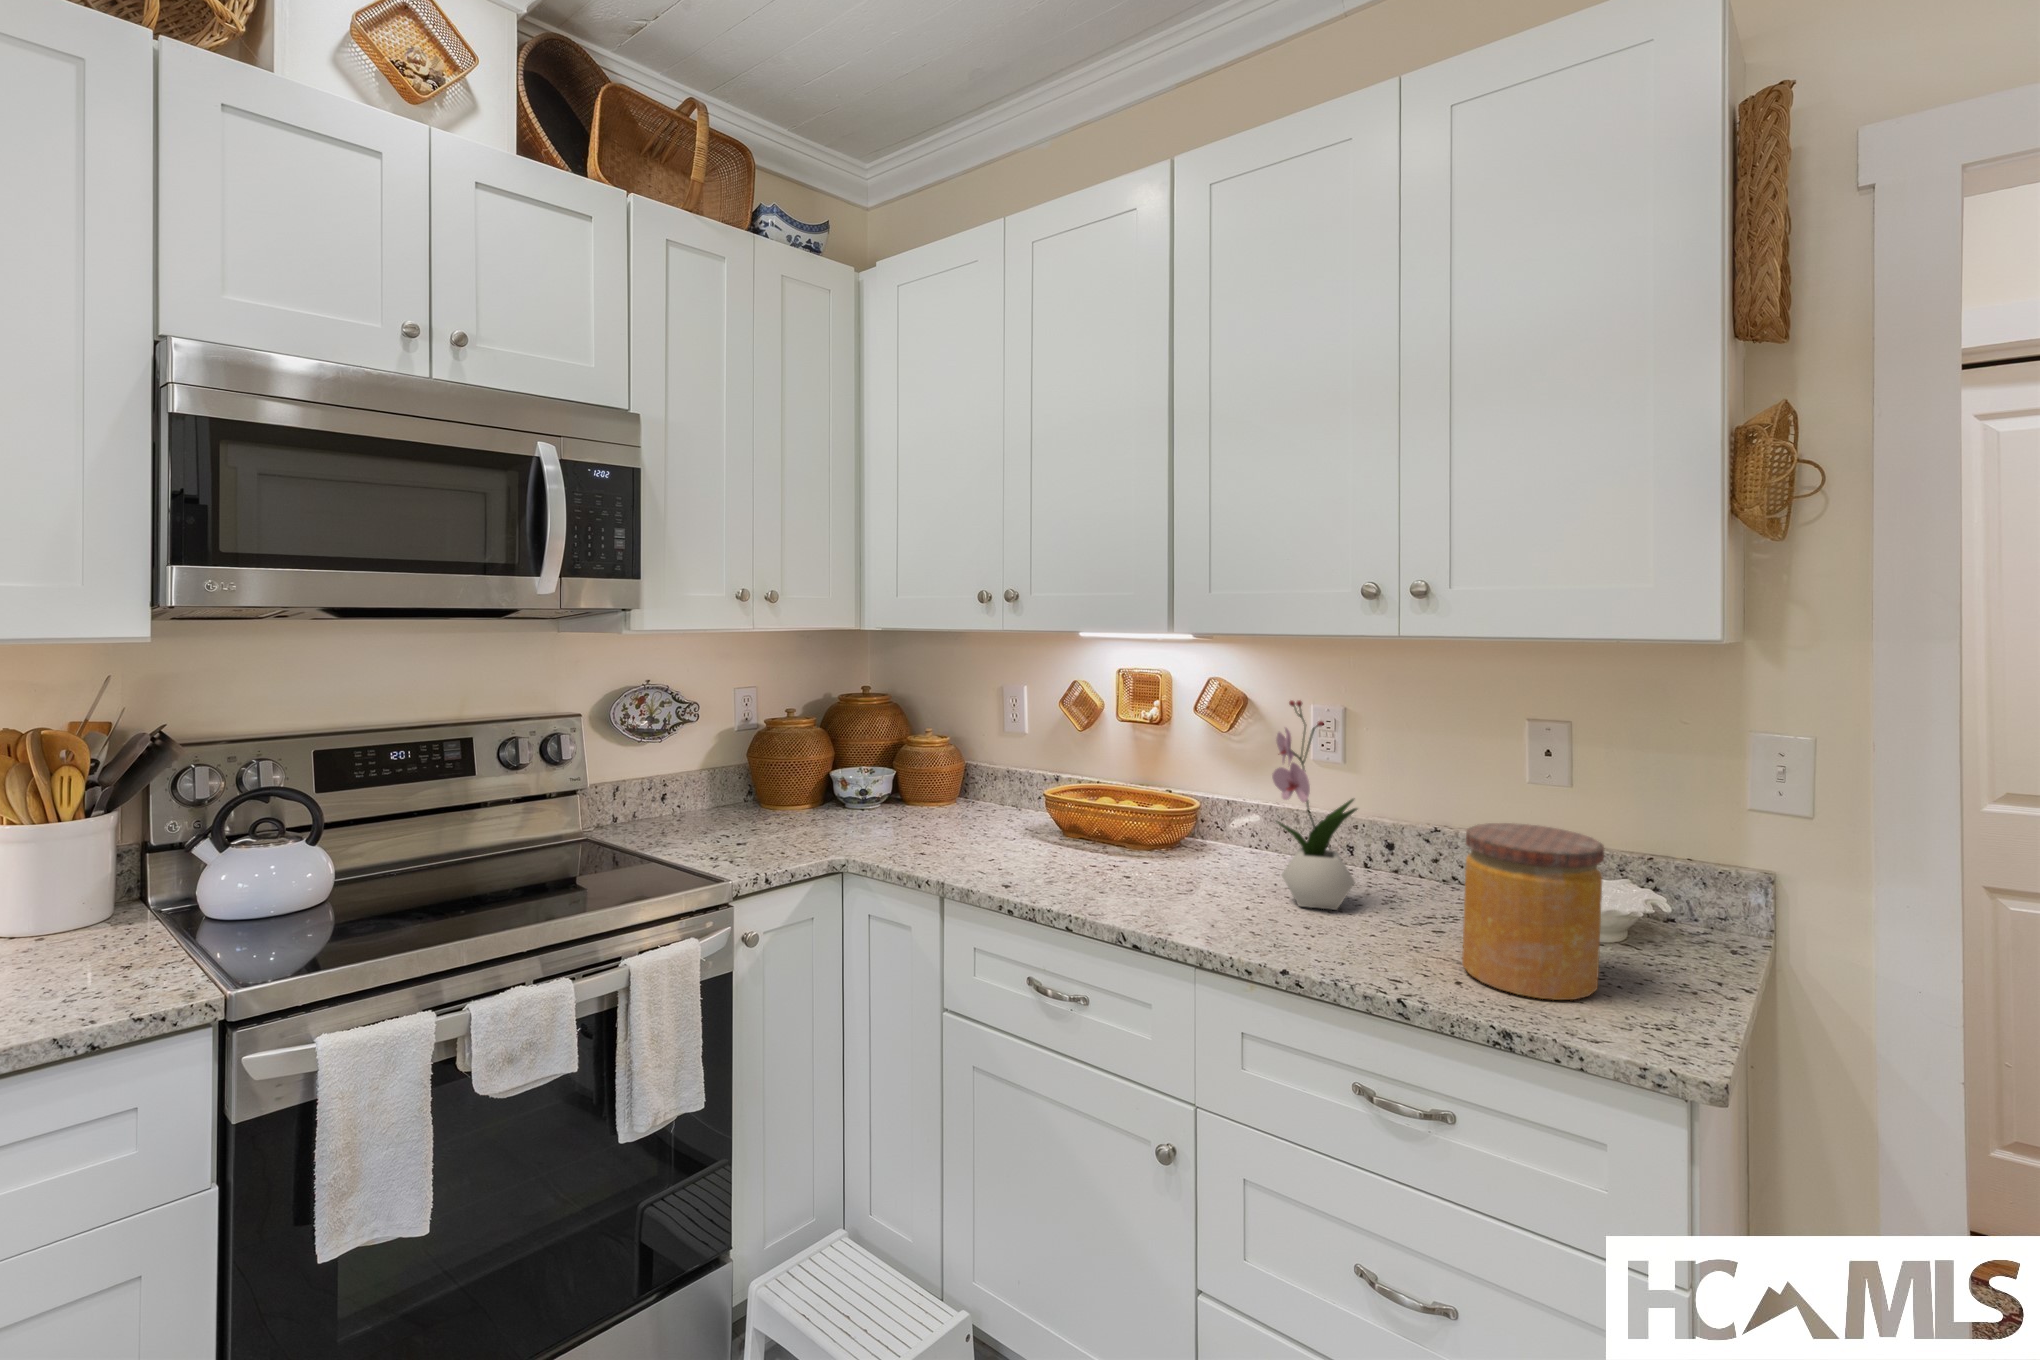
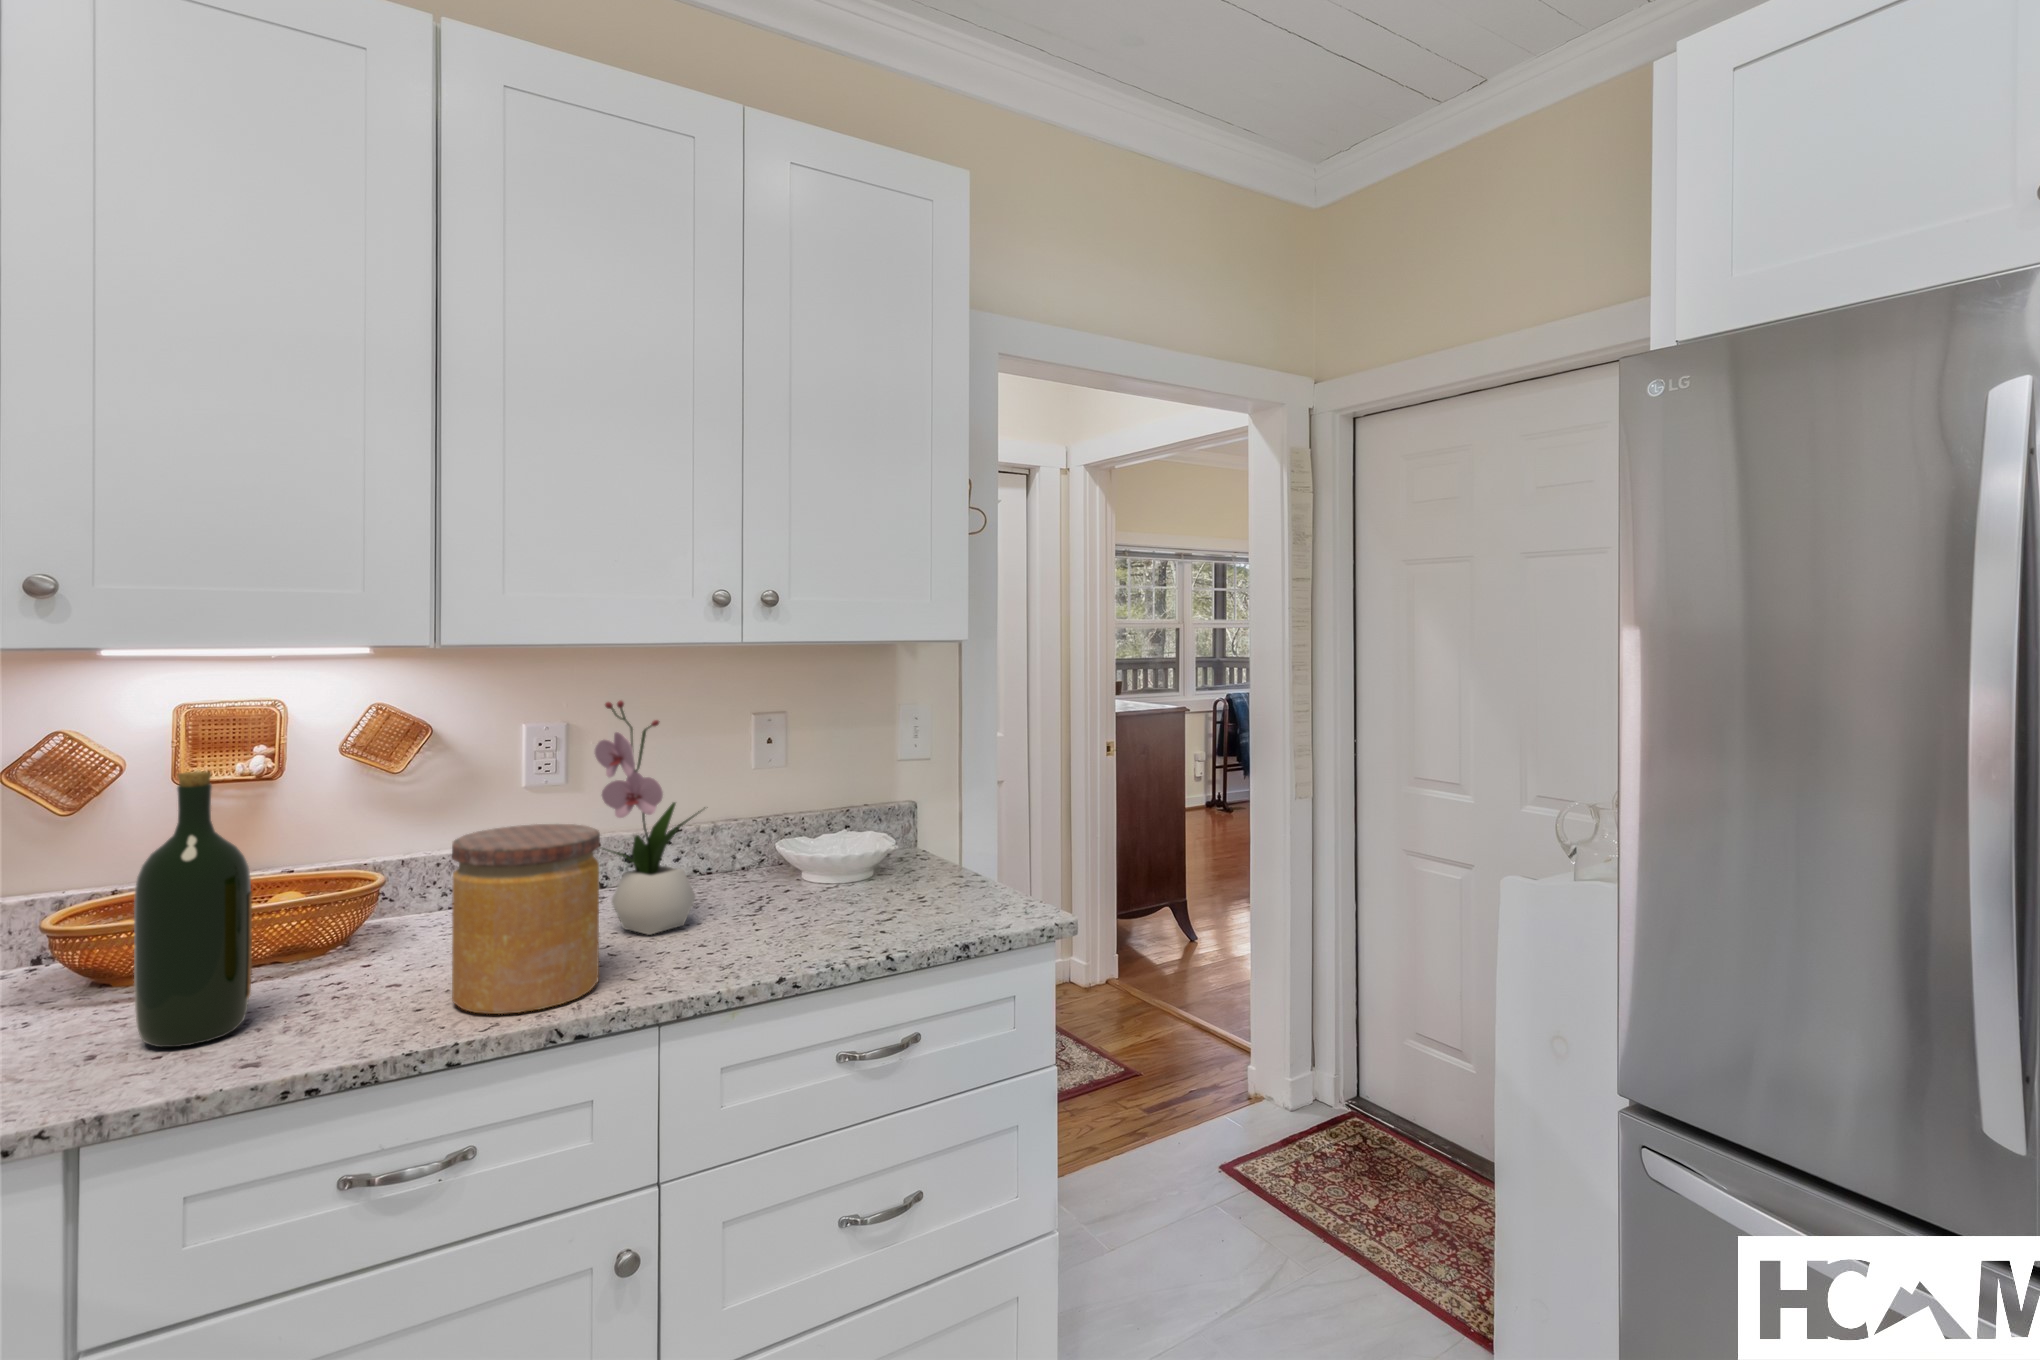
wine bottle: none [1002,715,1053,870] -> present [134,771,252,1047]
jar: present [1462,823,1604,1000] -> present [452,824,600,1014]

